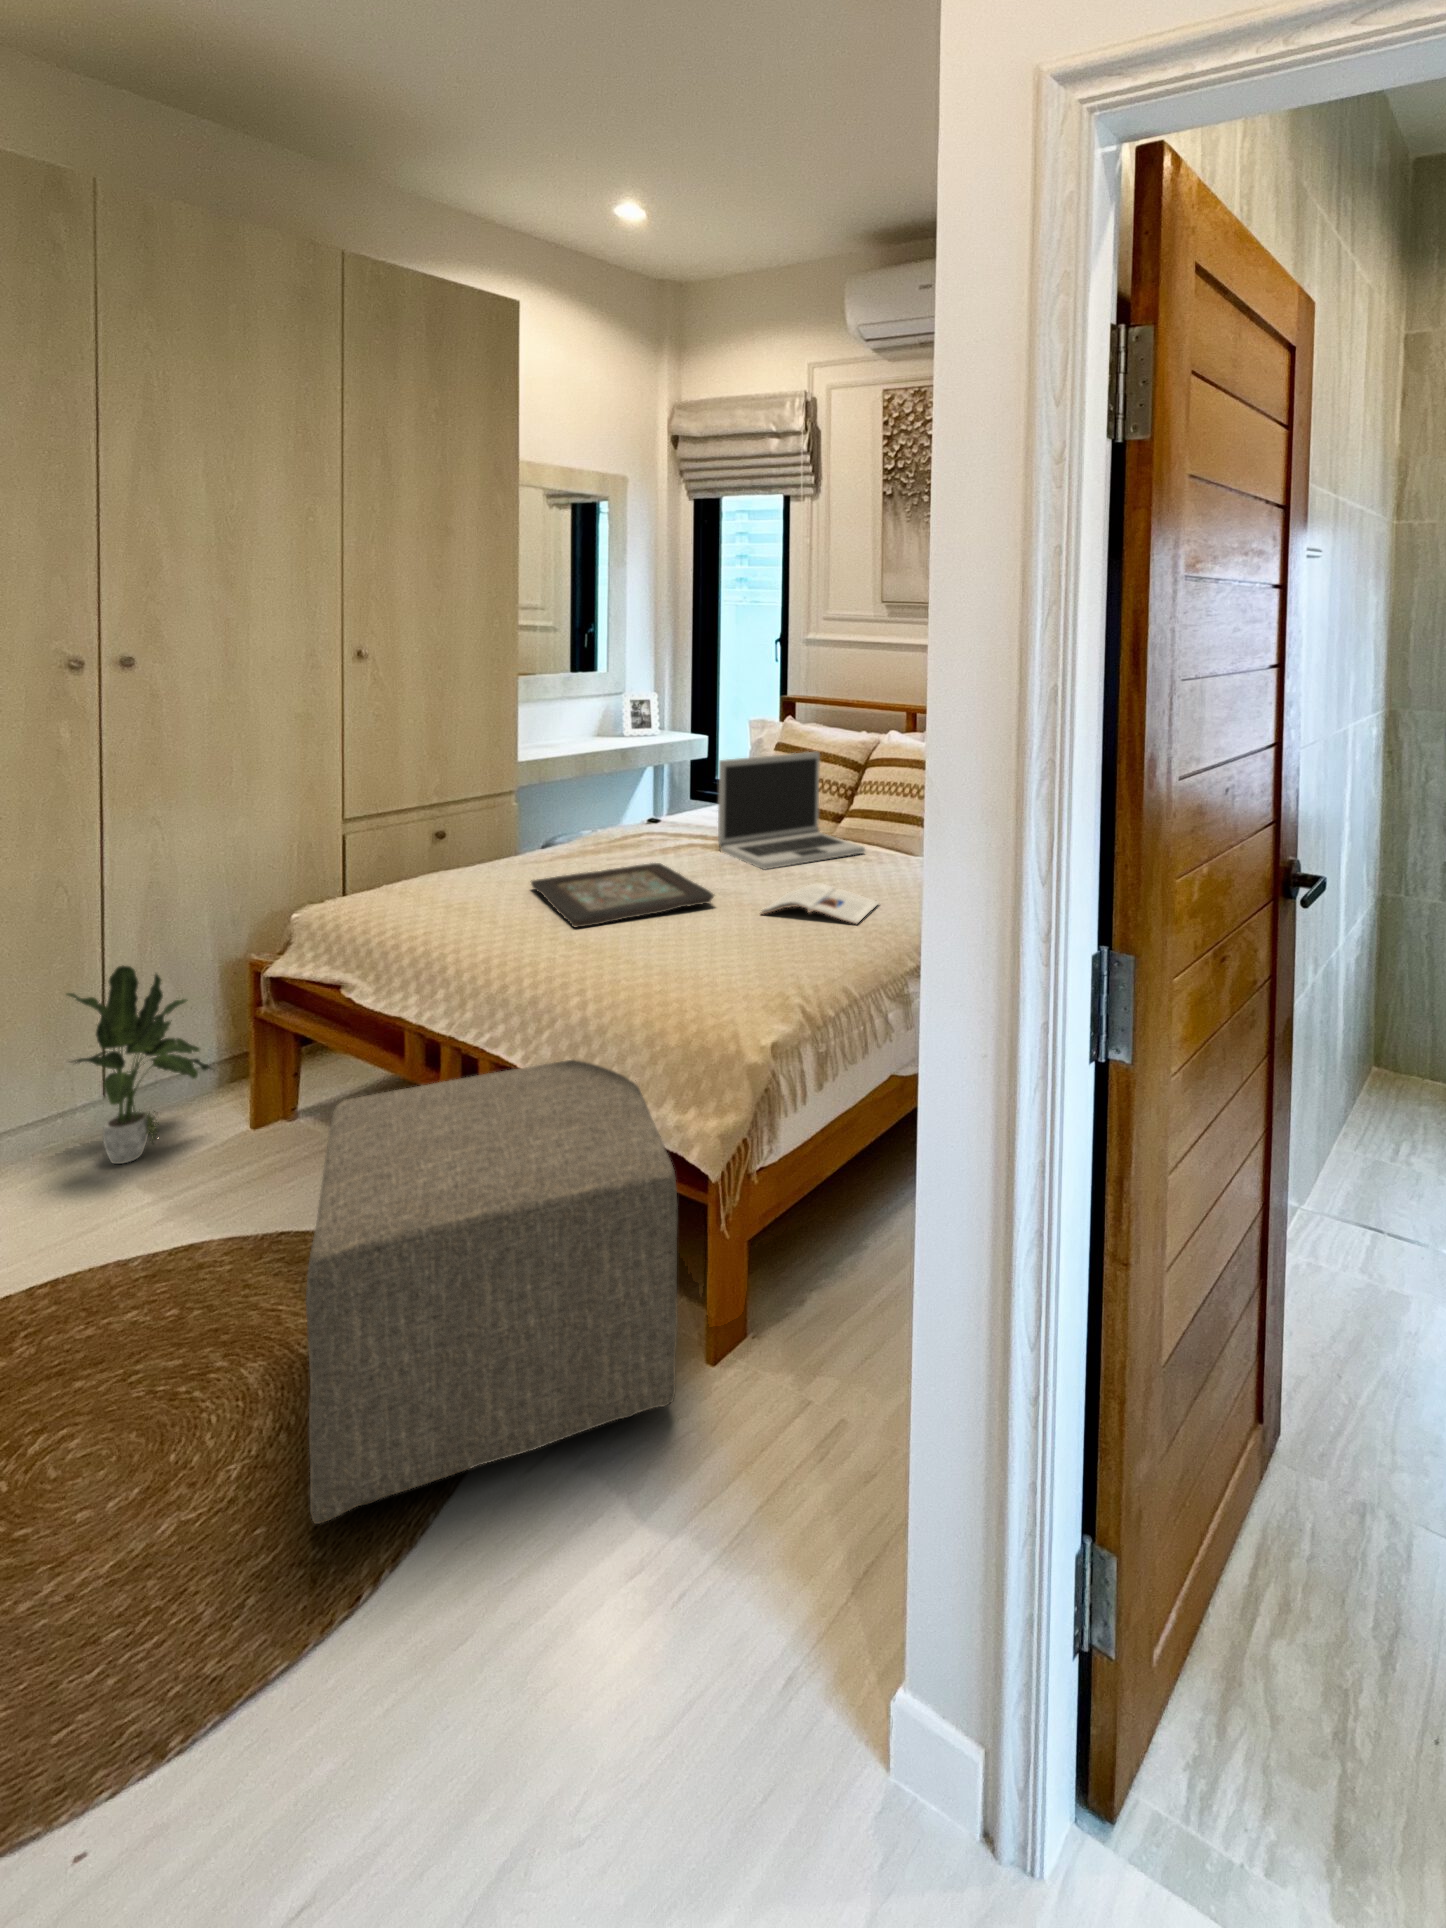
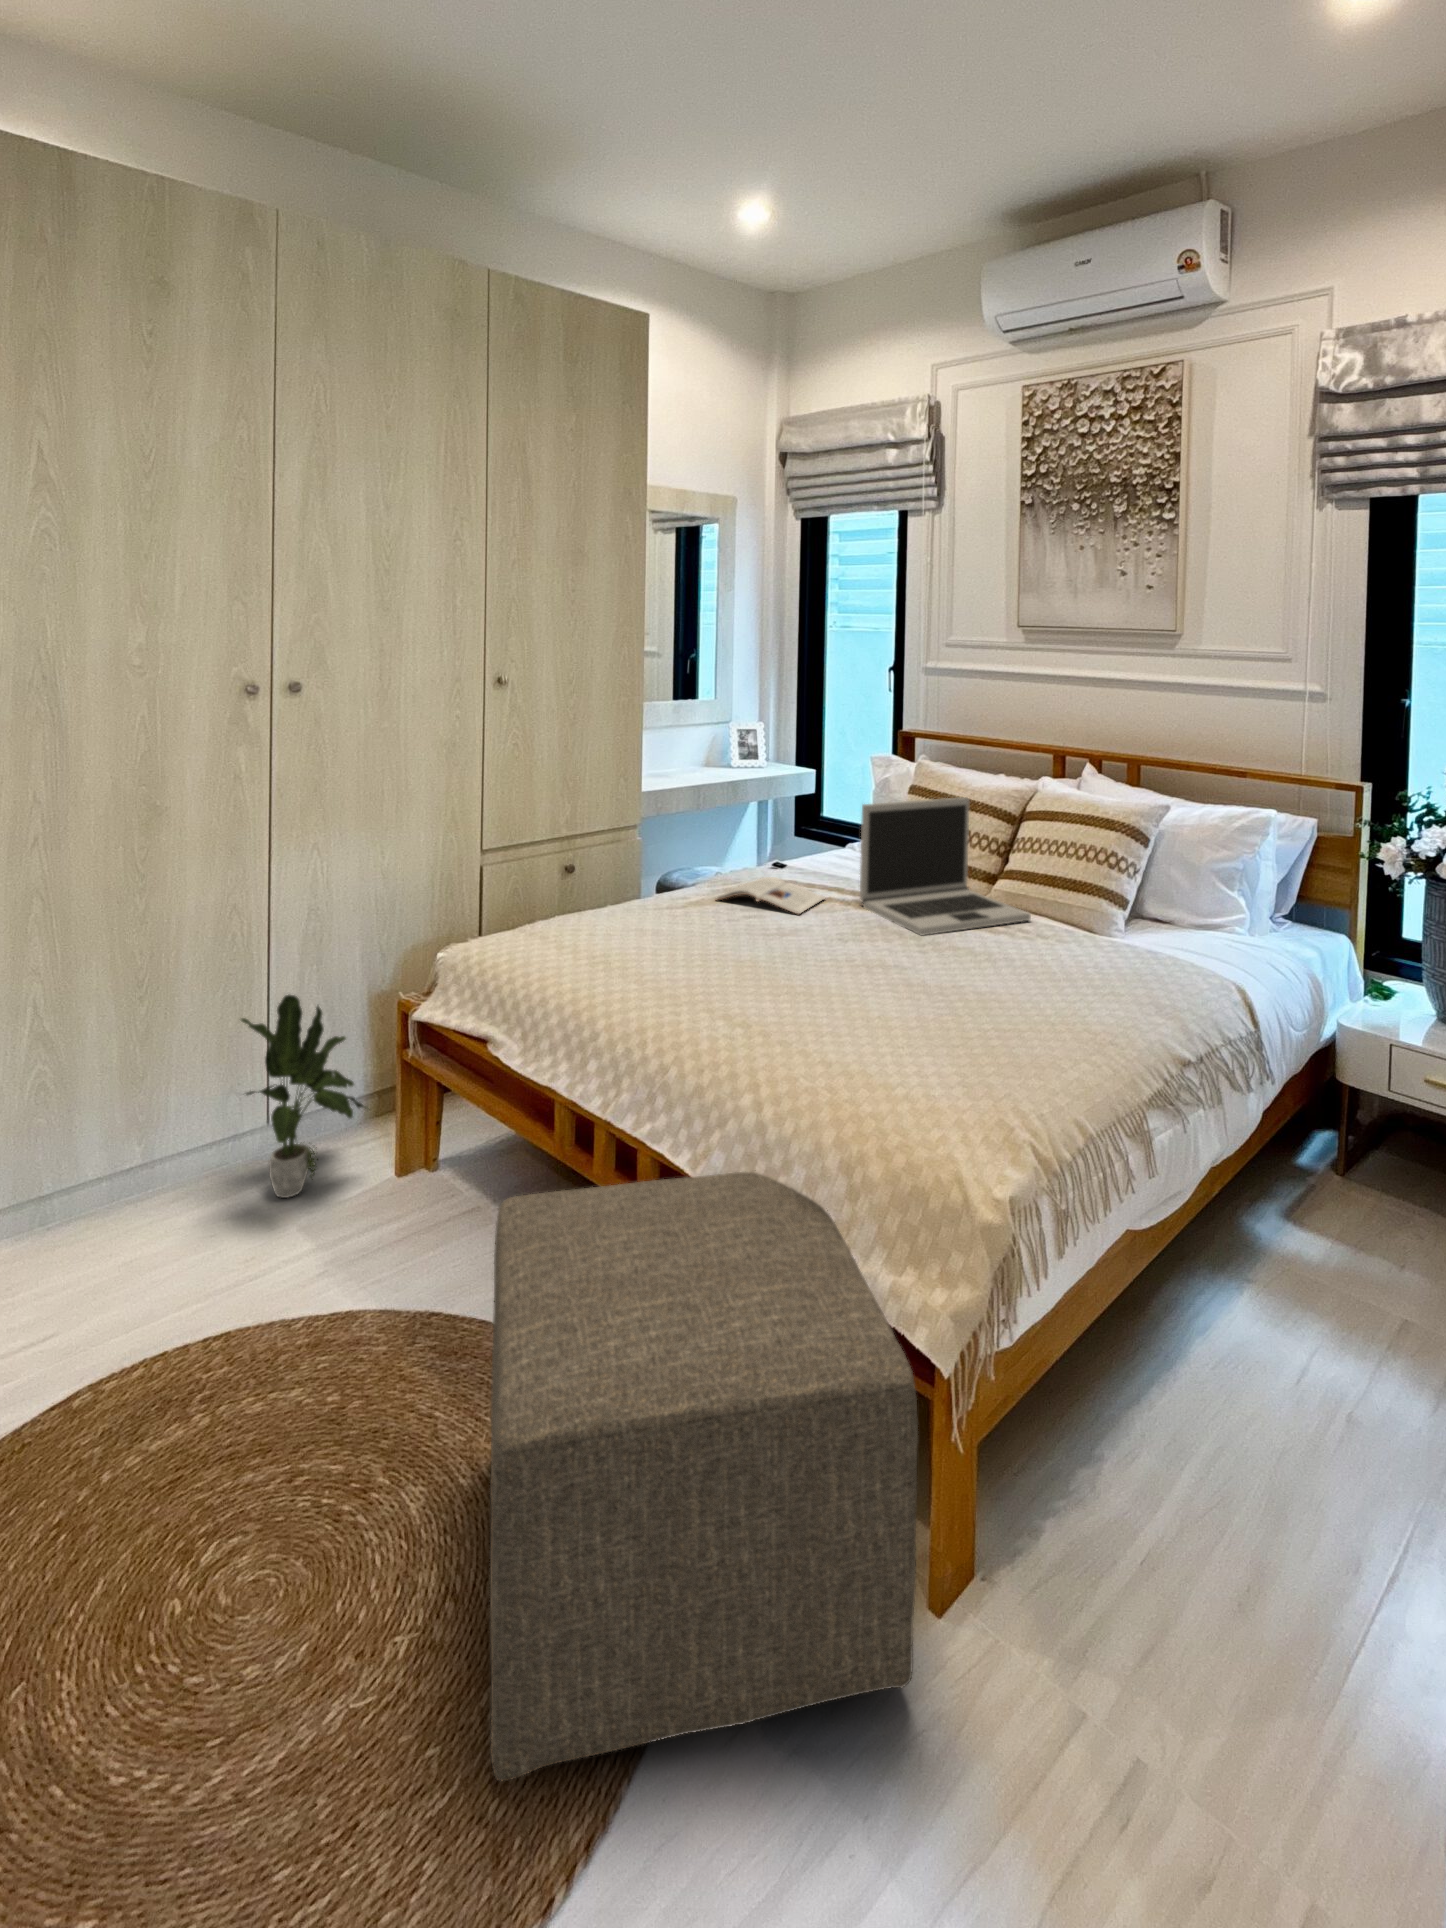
decorative tray: present [531,863,714,928] -> none [674,920,883,1001]
magazine: present [760,883,879,924] -> present [715,877,825,914]

